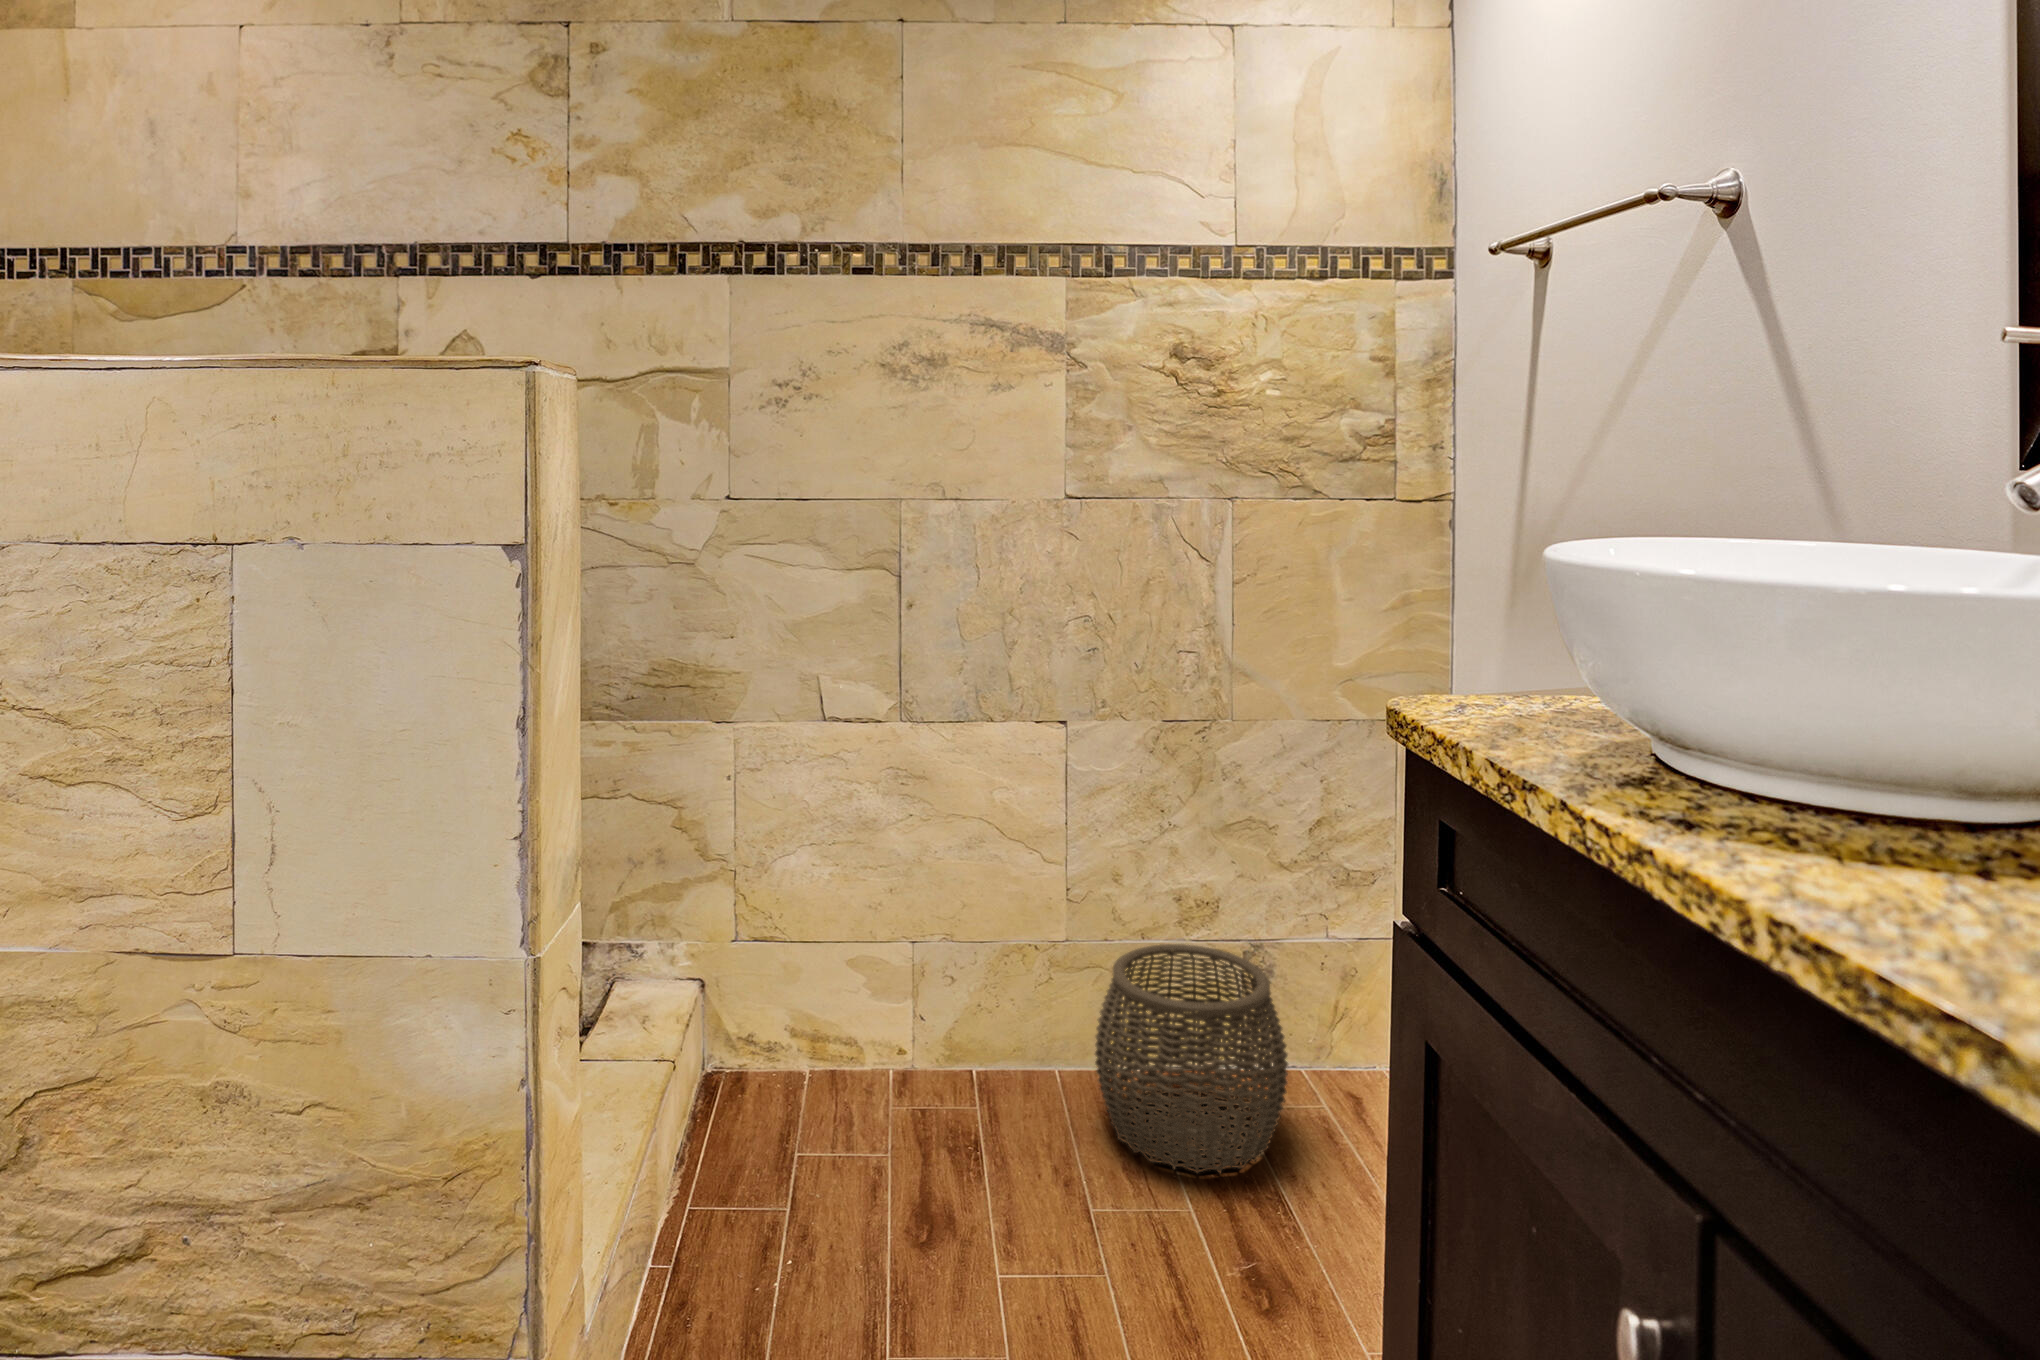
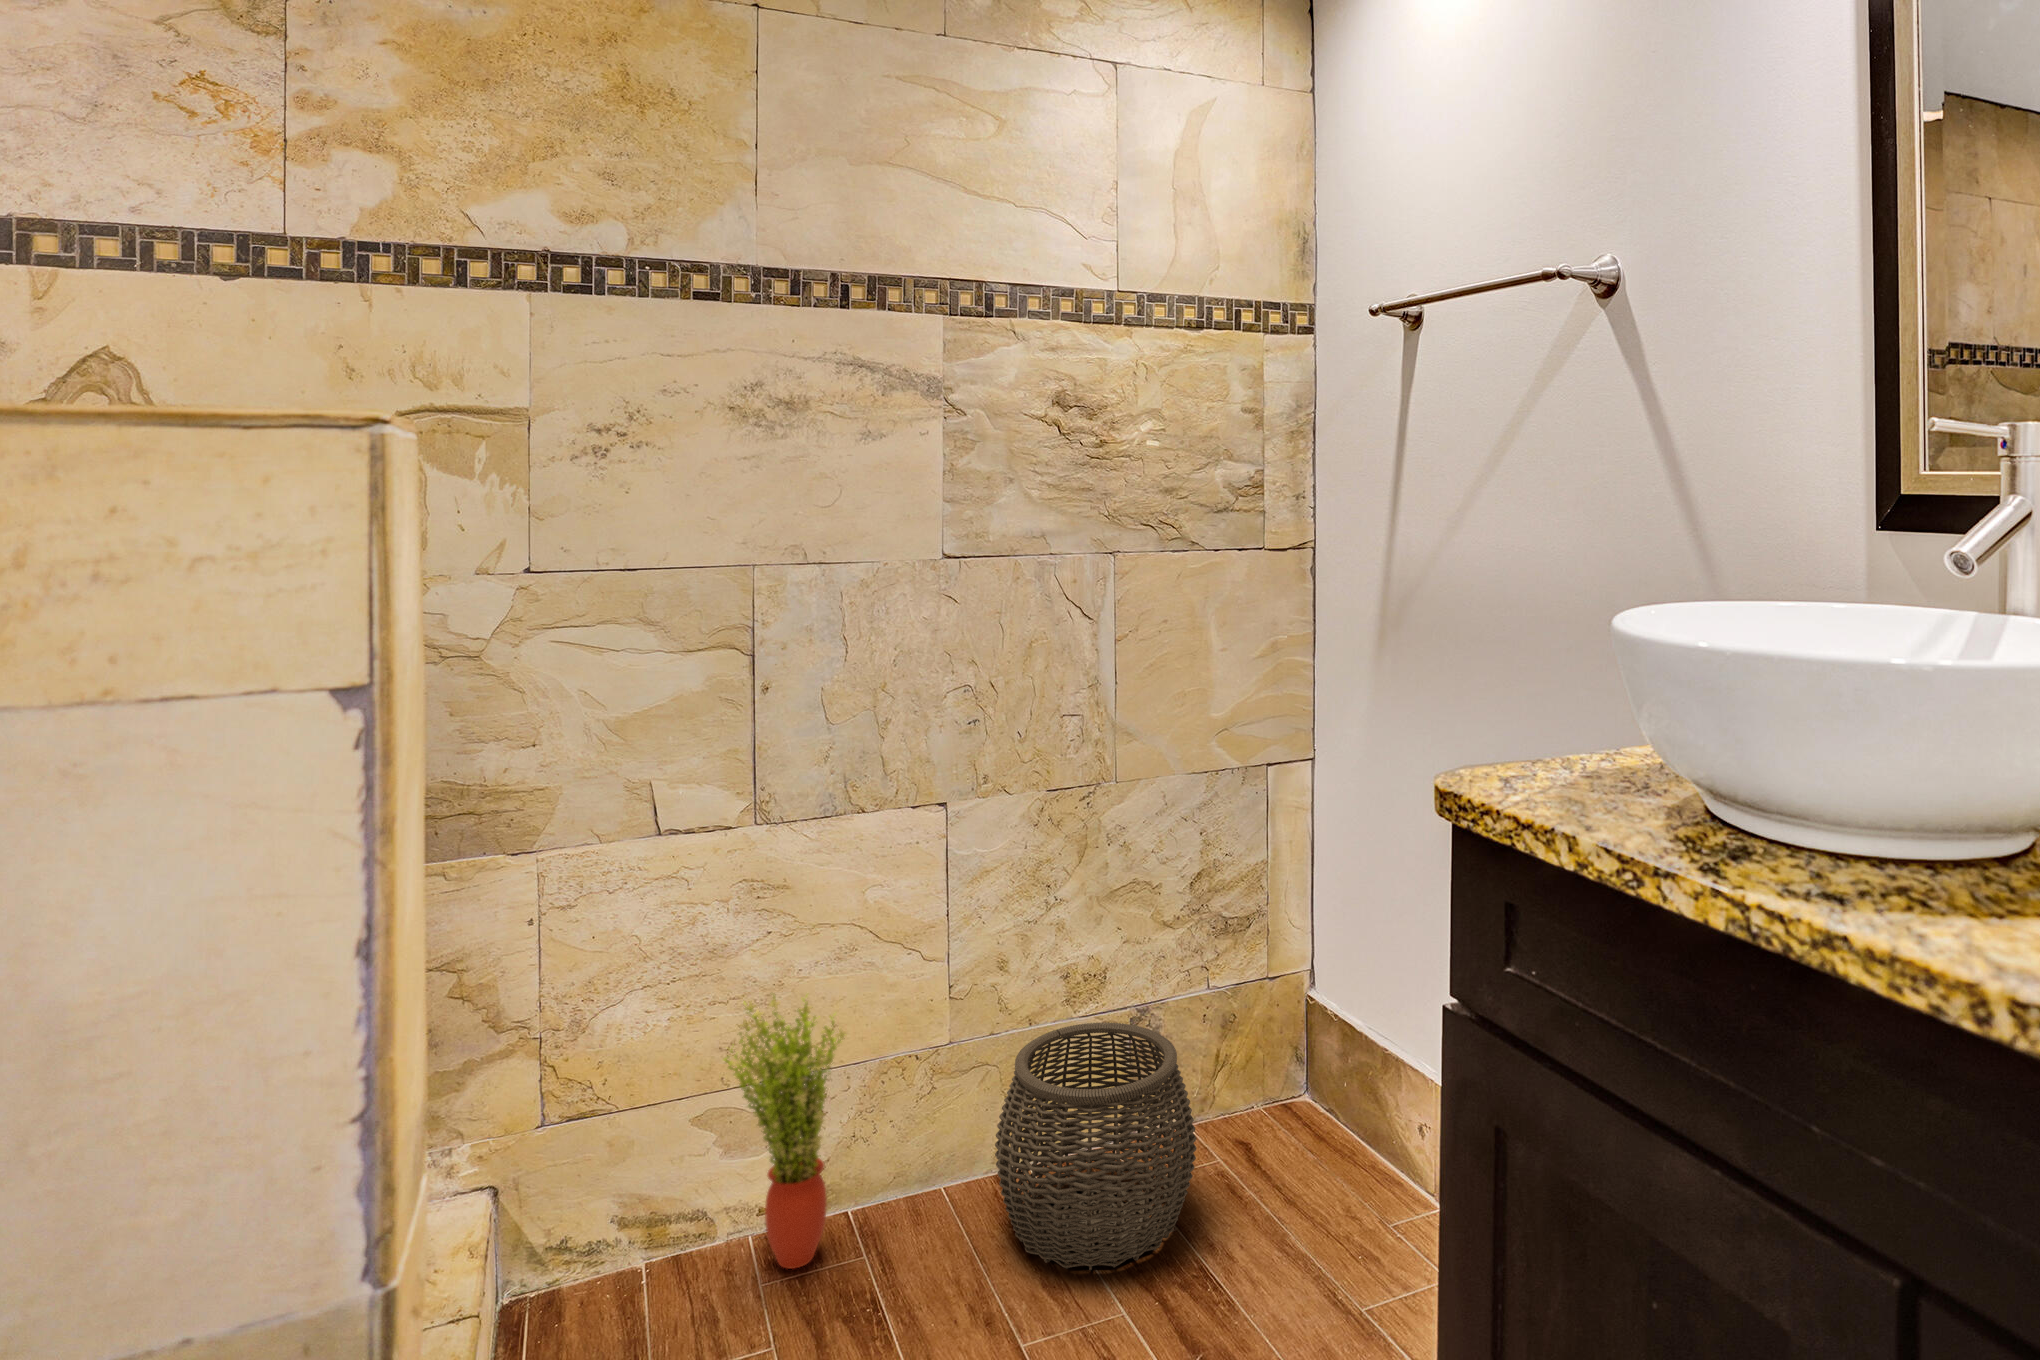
potted plant: none [866,863,965,1102] -> present [724,995,846,1269]

